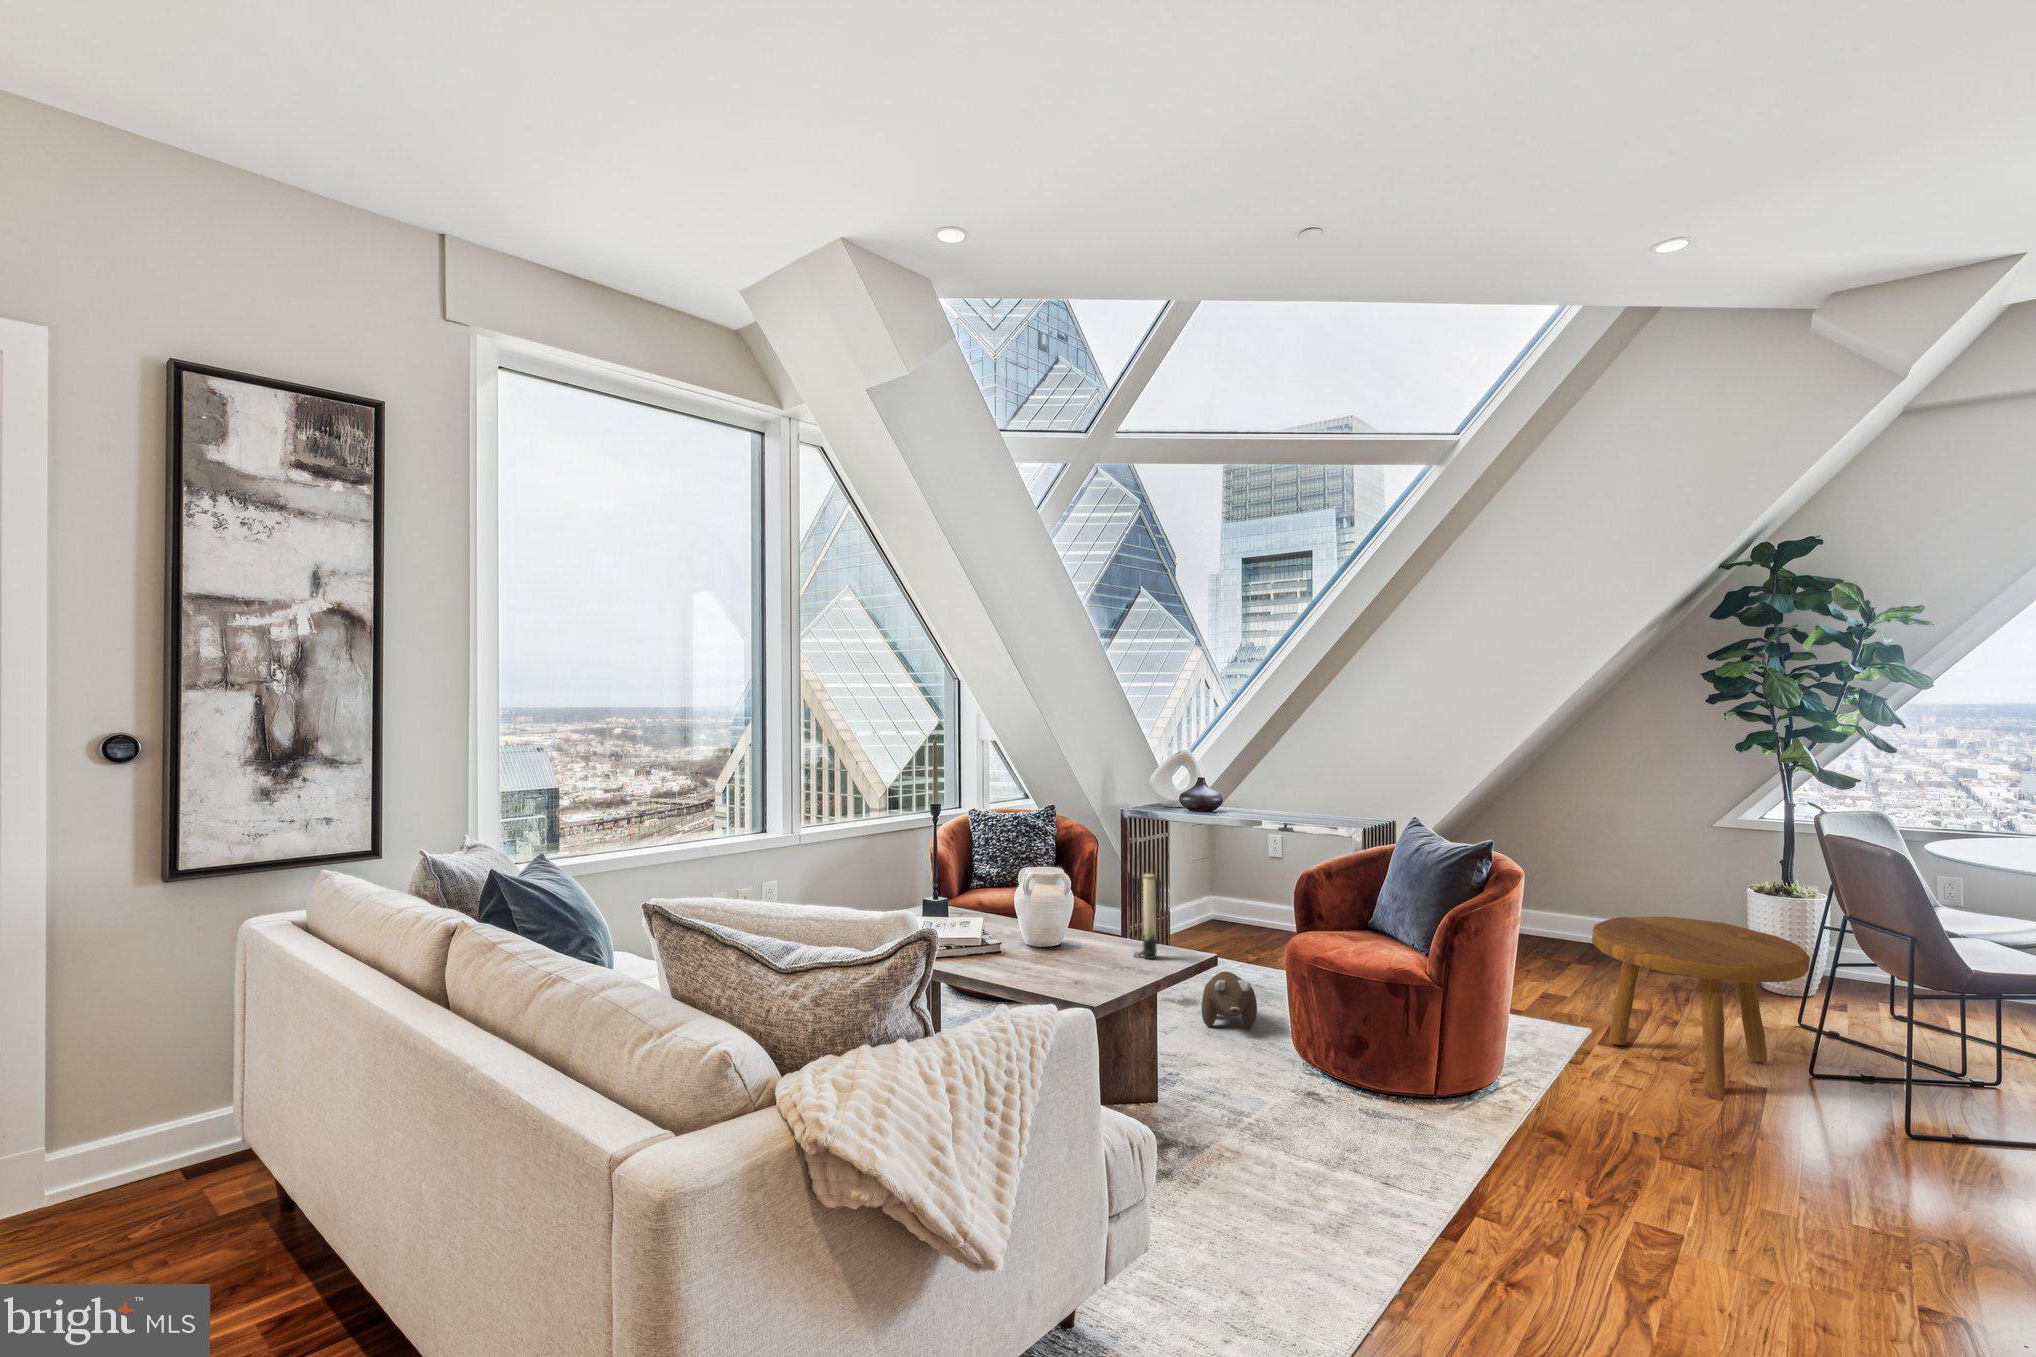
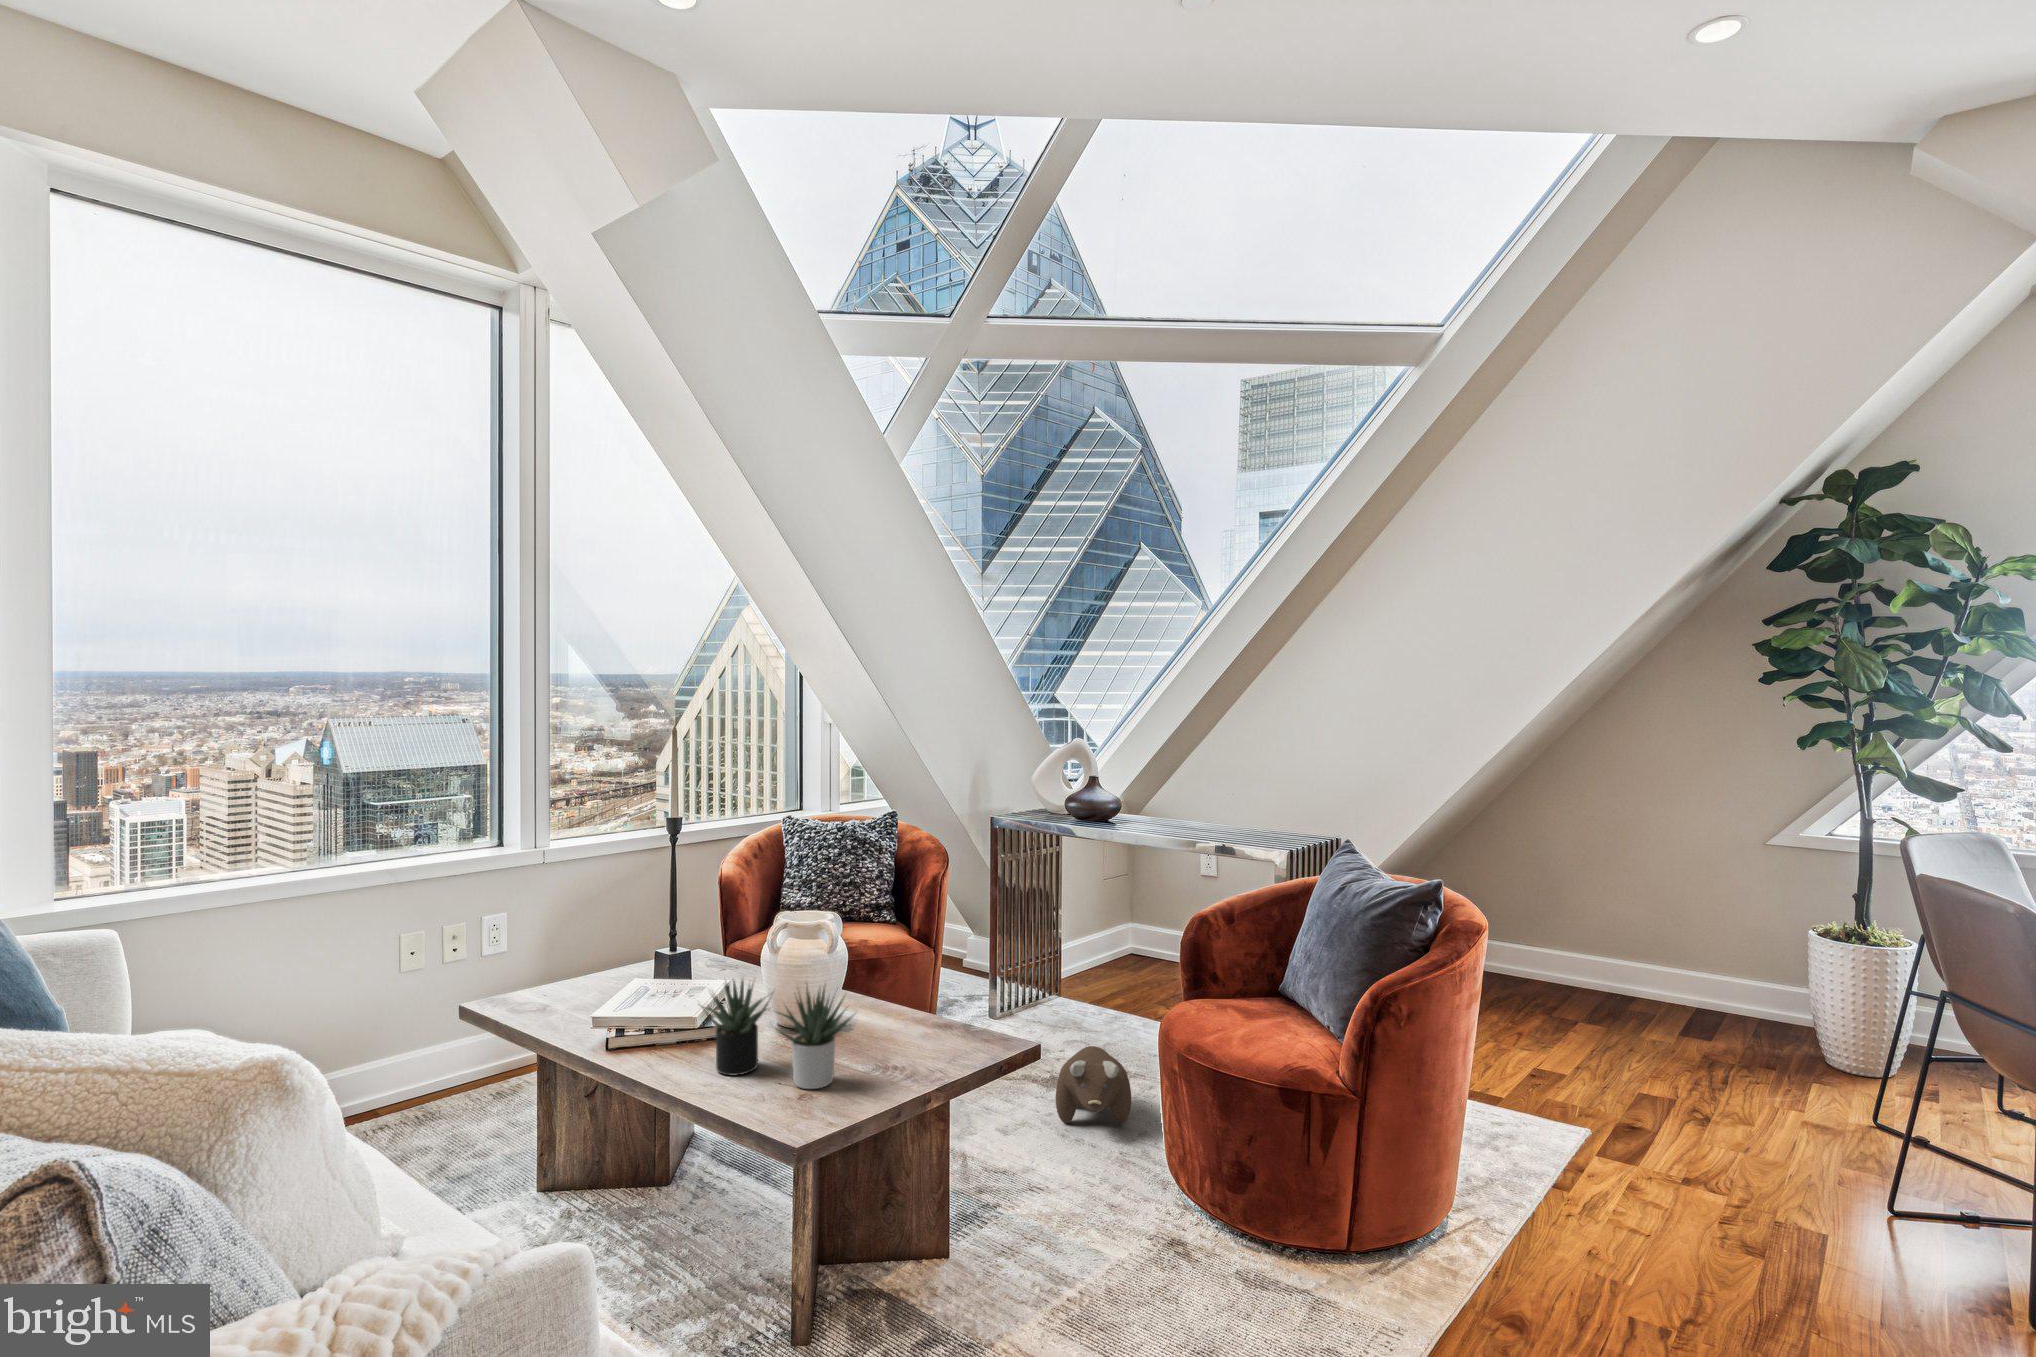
candle: present [1134,874,1157,959] -> none [913,926,946,1051]
succulent plant: none [997,905,1112,979] -> present [699,980,851,1089]
footstool: present [1592,917,1810,1095] -> none [1591,977,1896,1247]

